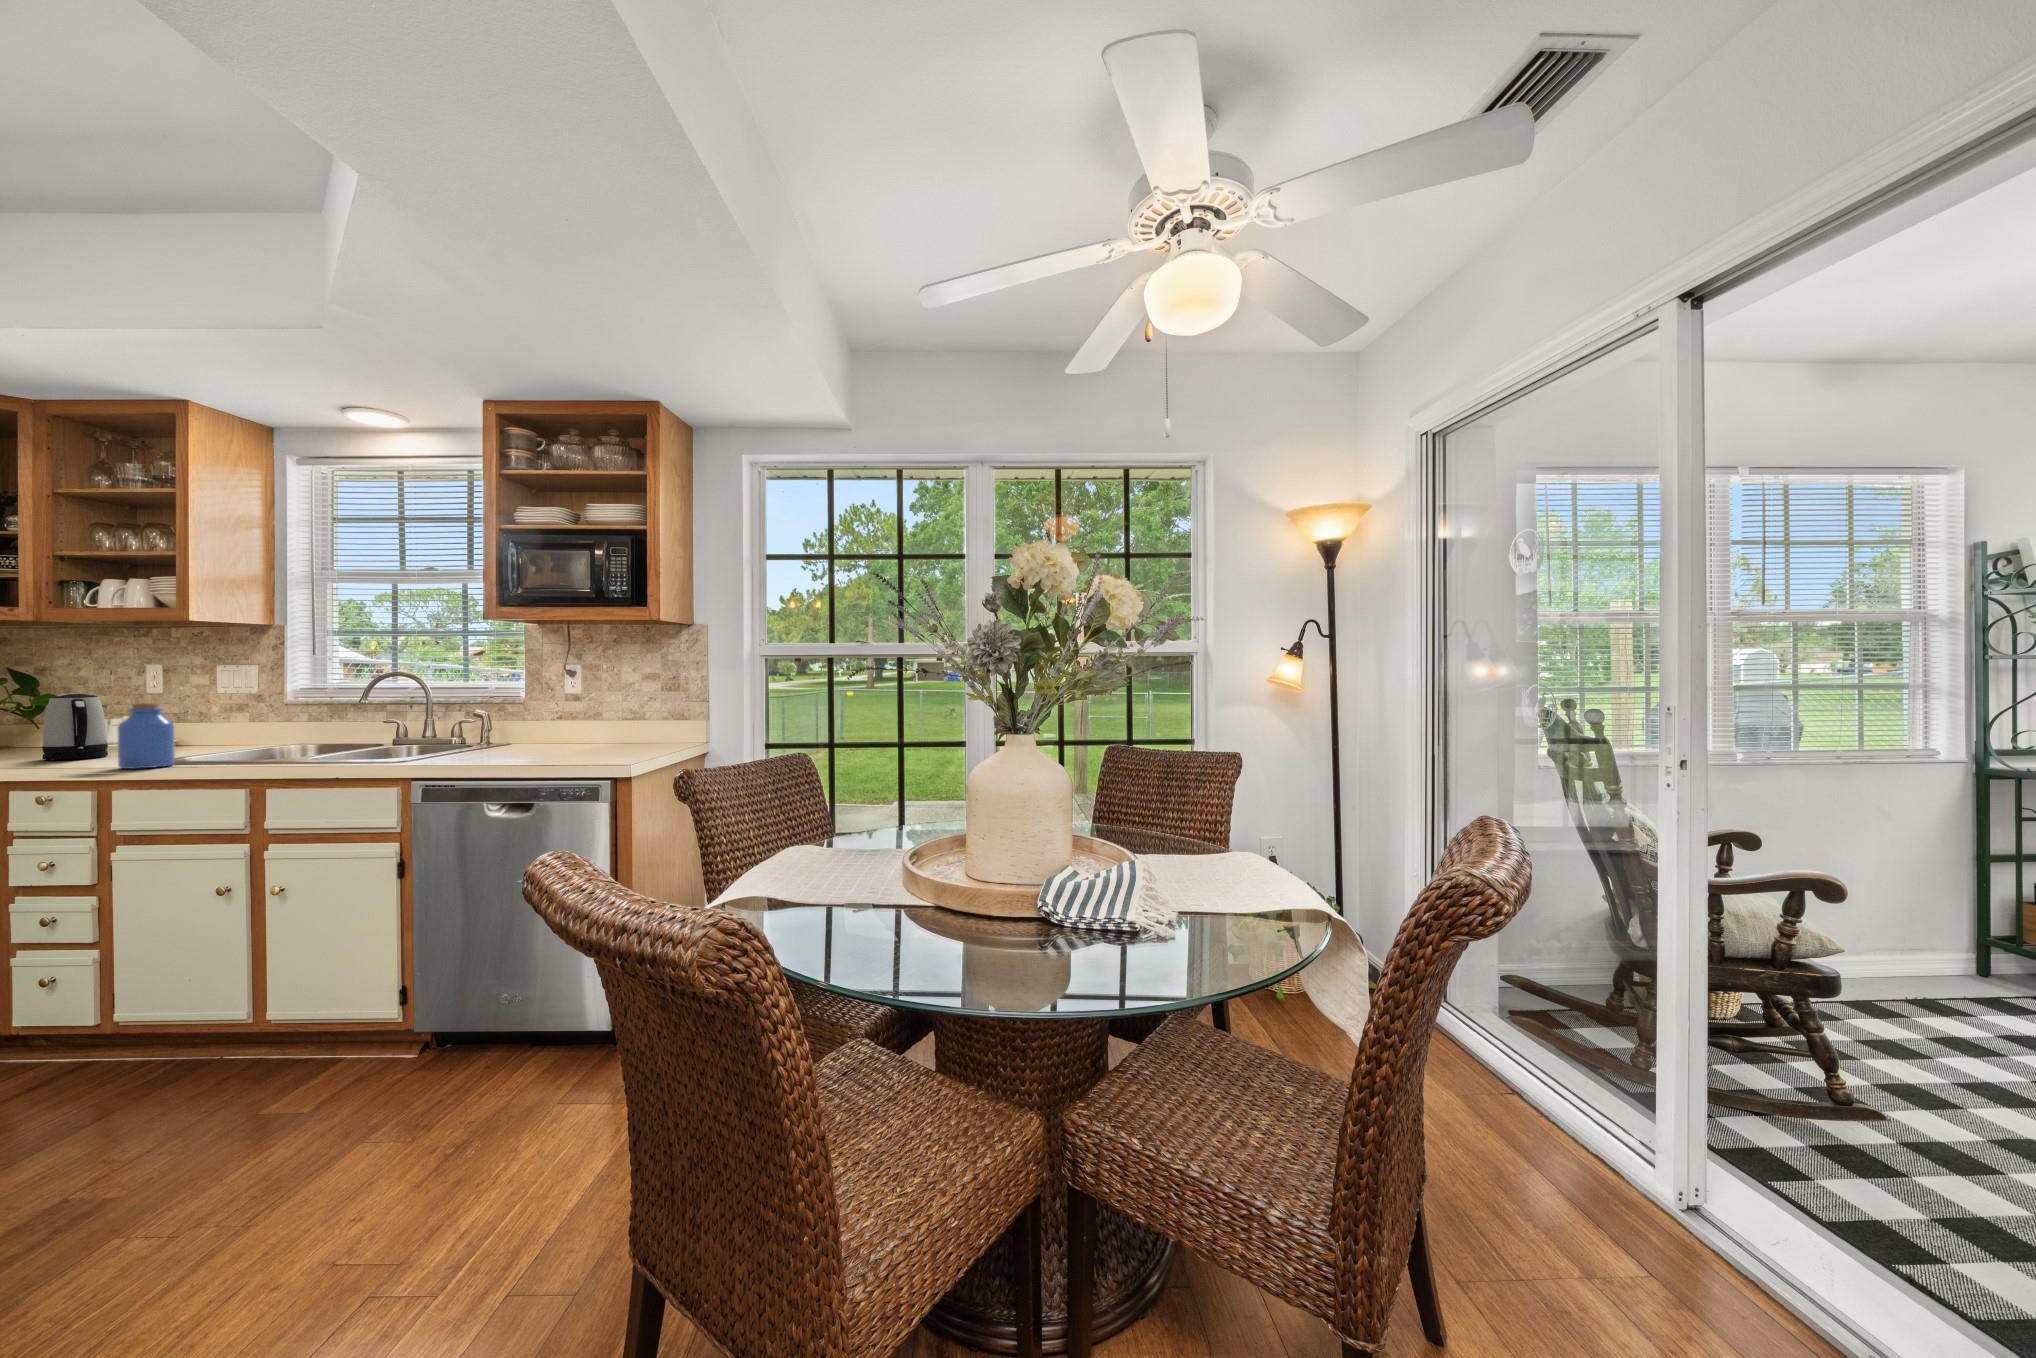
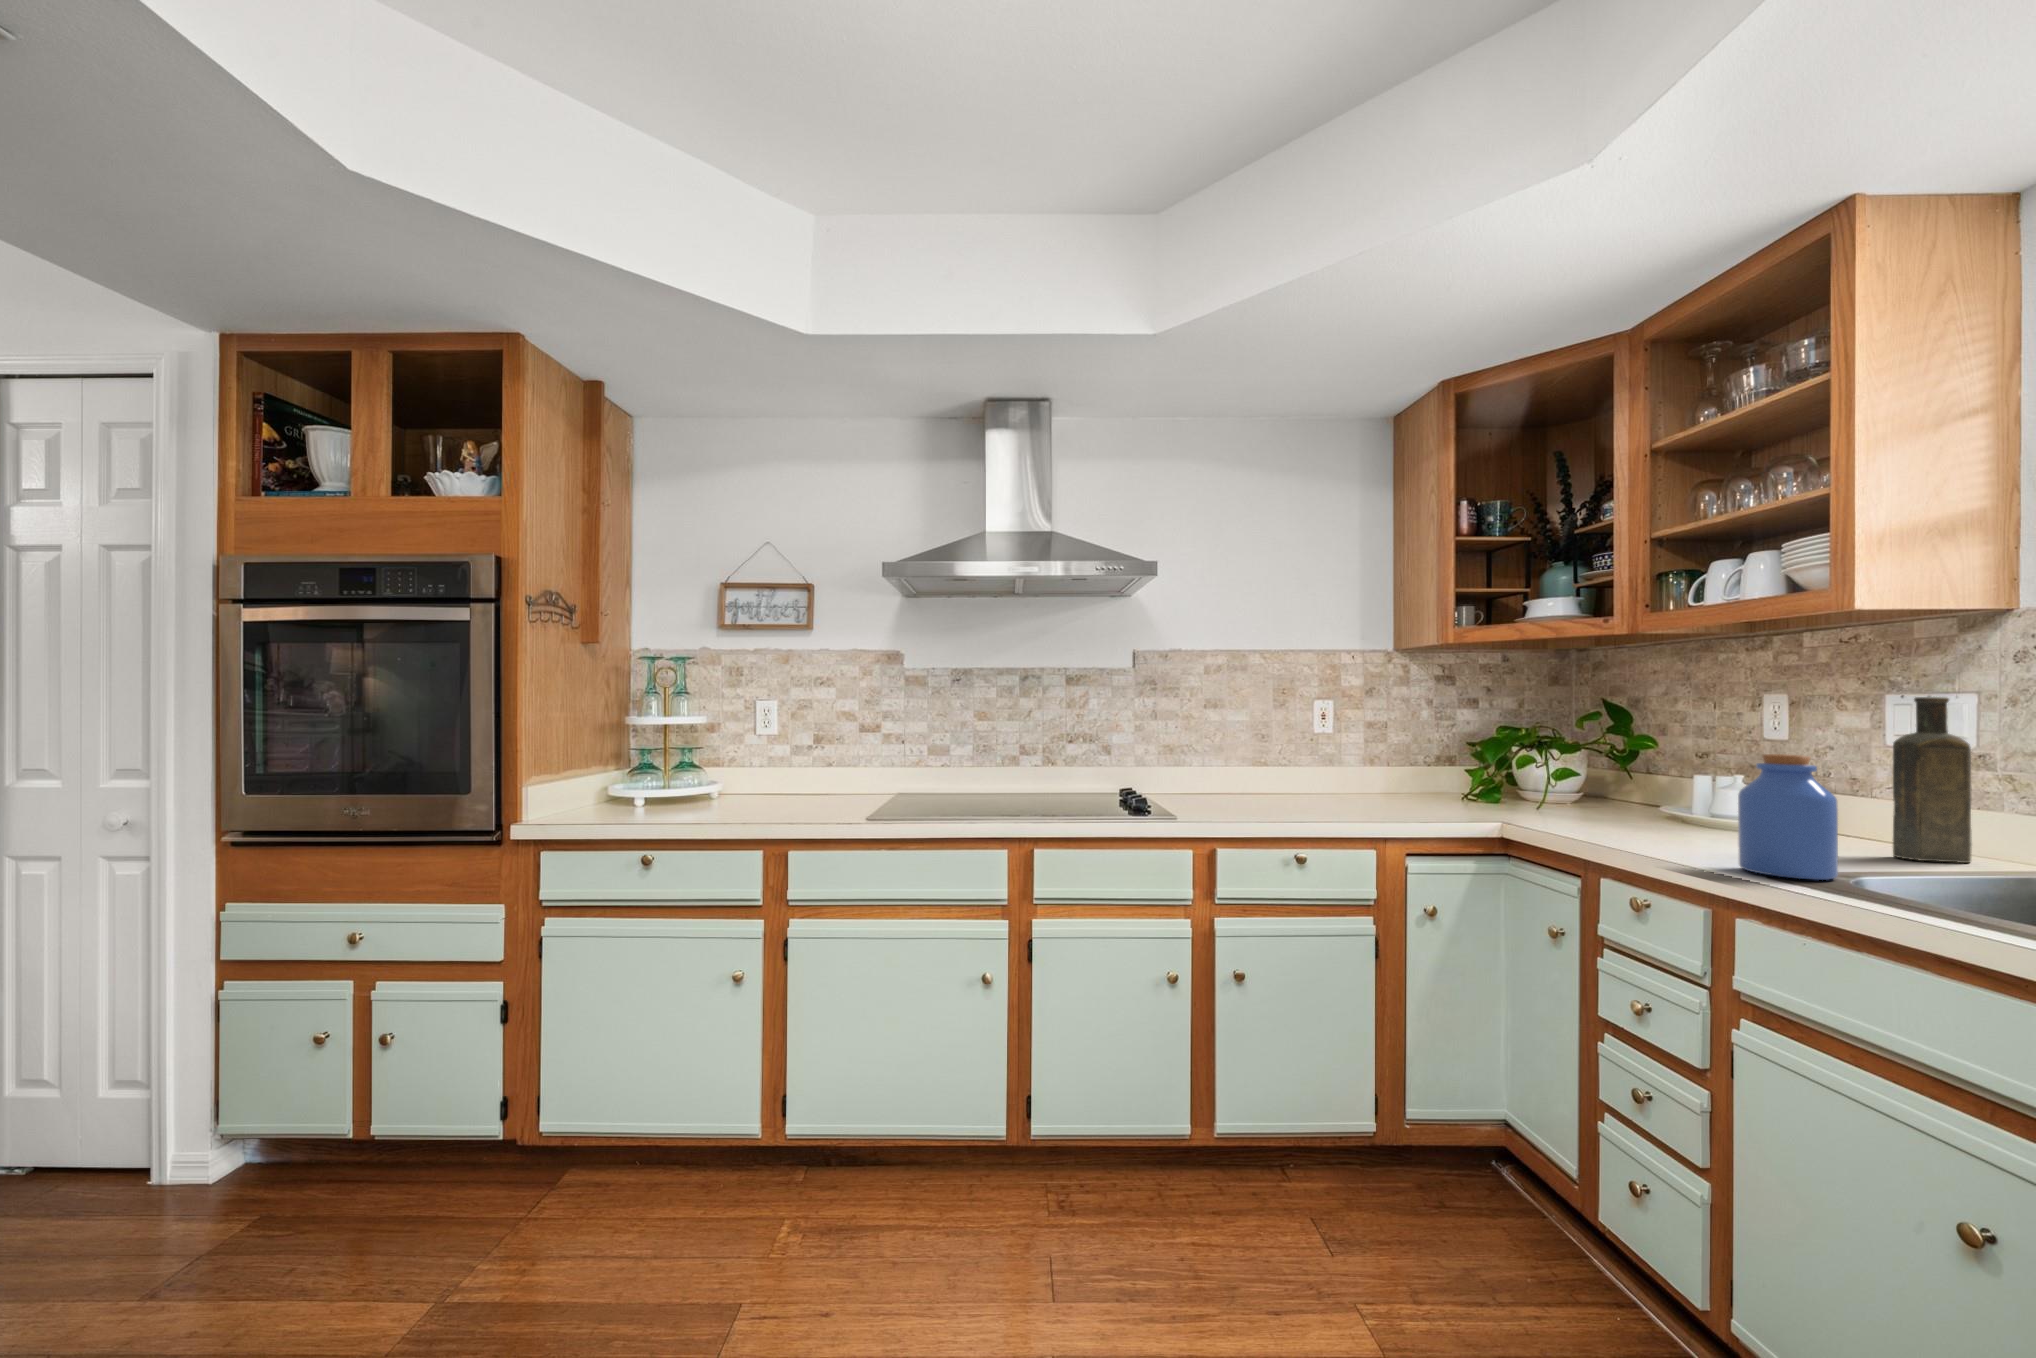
bottle: none [202,668,250,753] -> present [1893,697,1972,863]
kettle: present [42,693,108,760] -> none [1633,734,1717,836]

